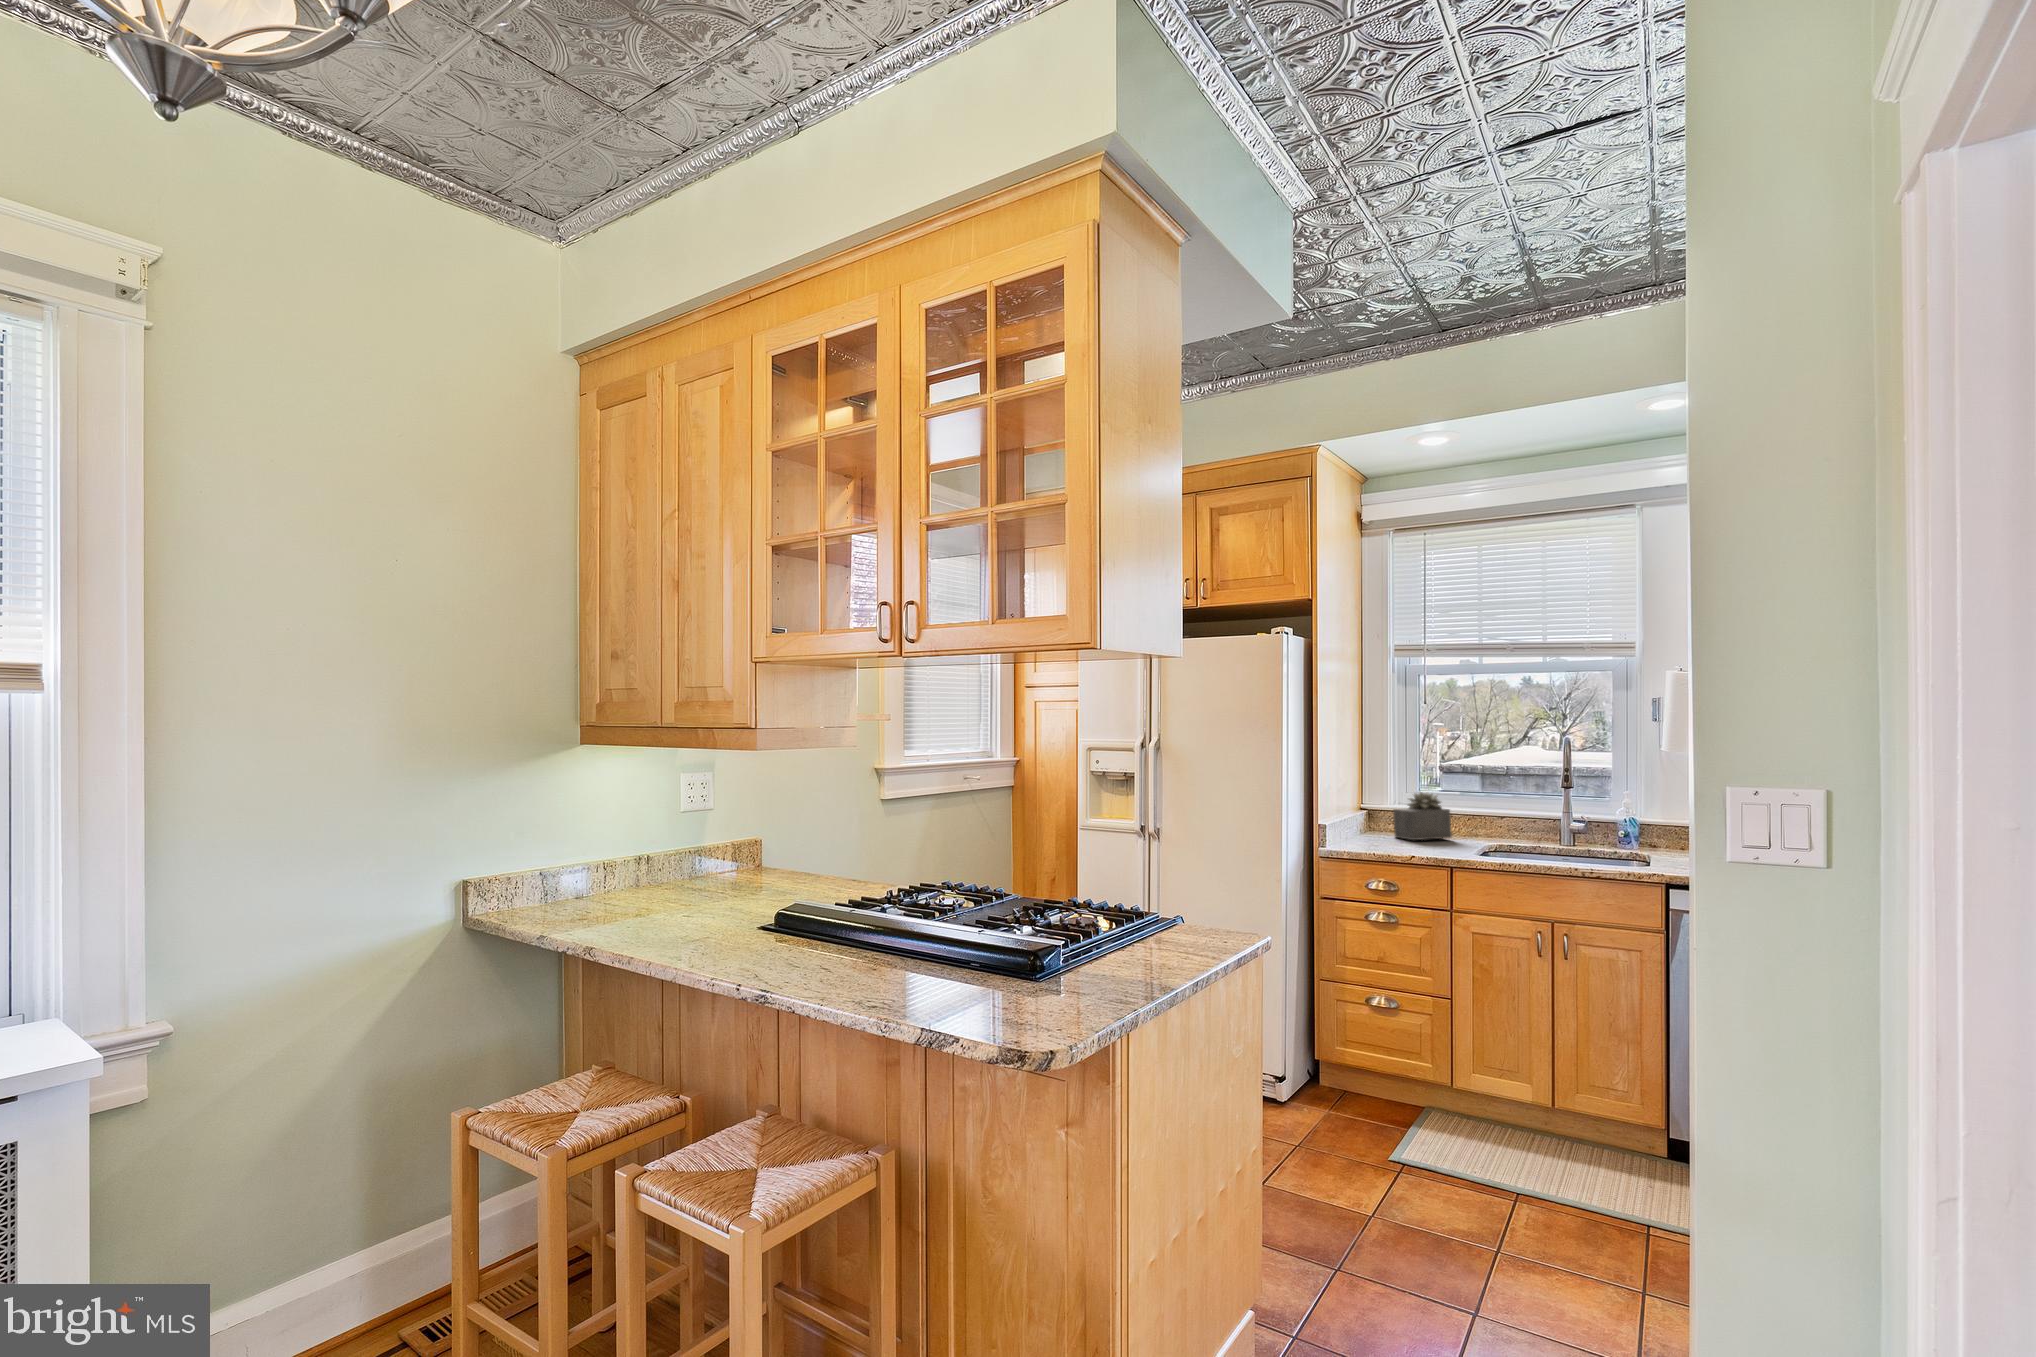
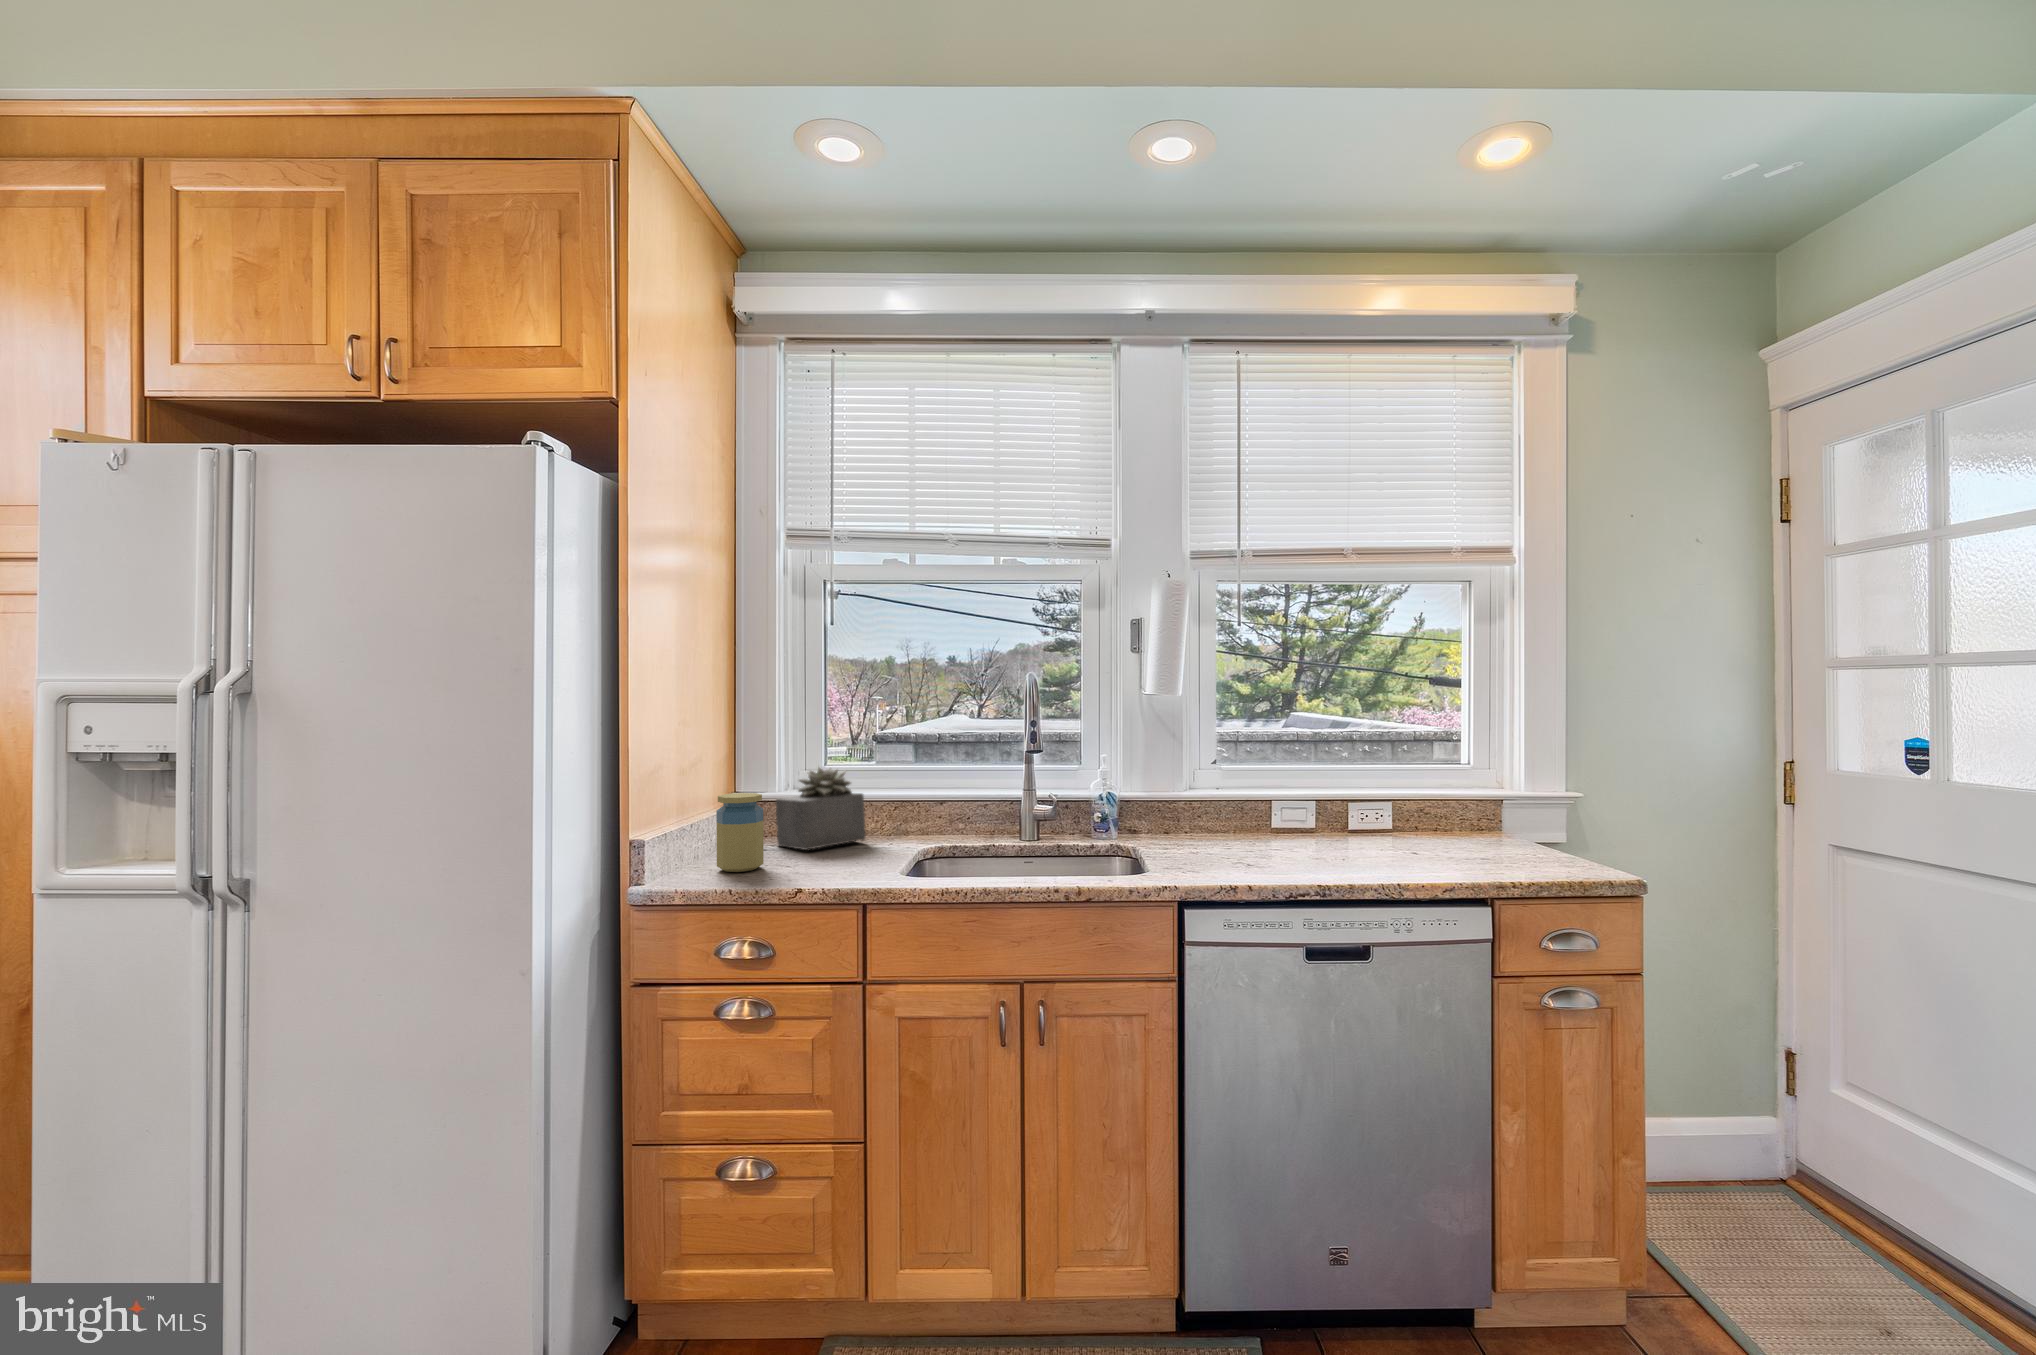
jar: none [1363,803,1390,847] -> present [716,793,764,872]

